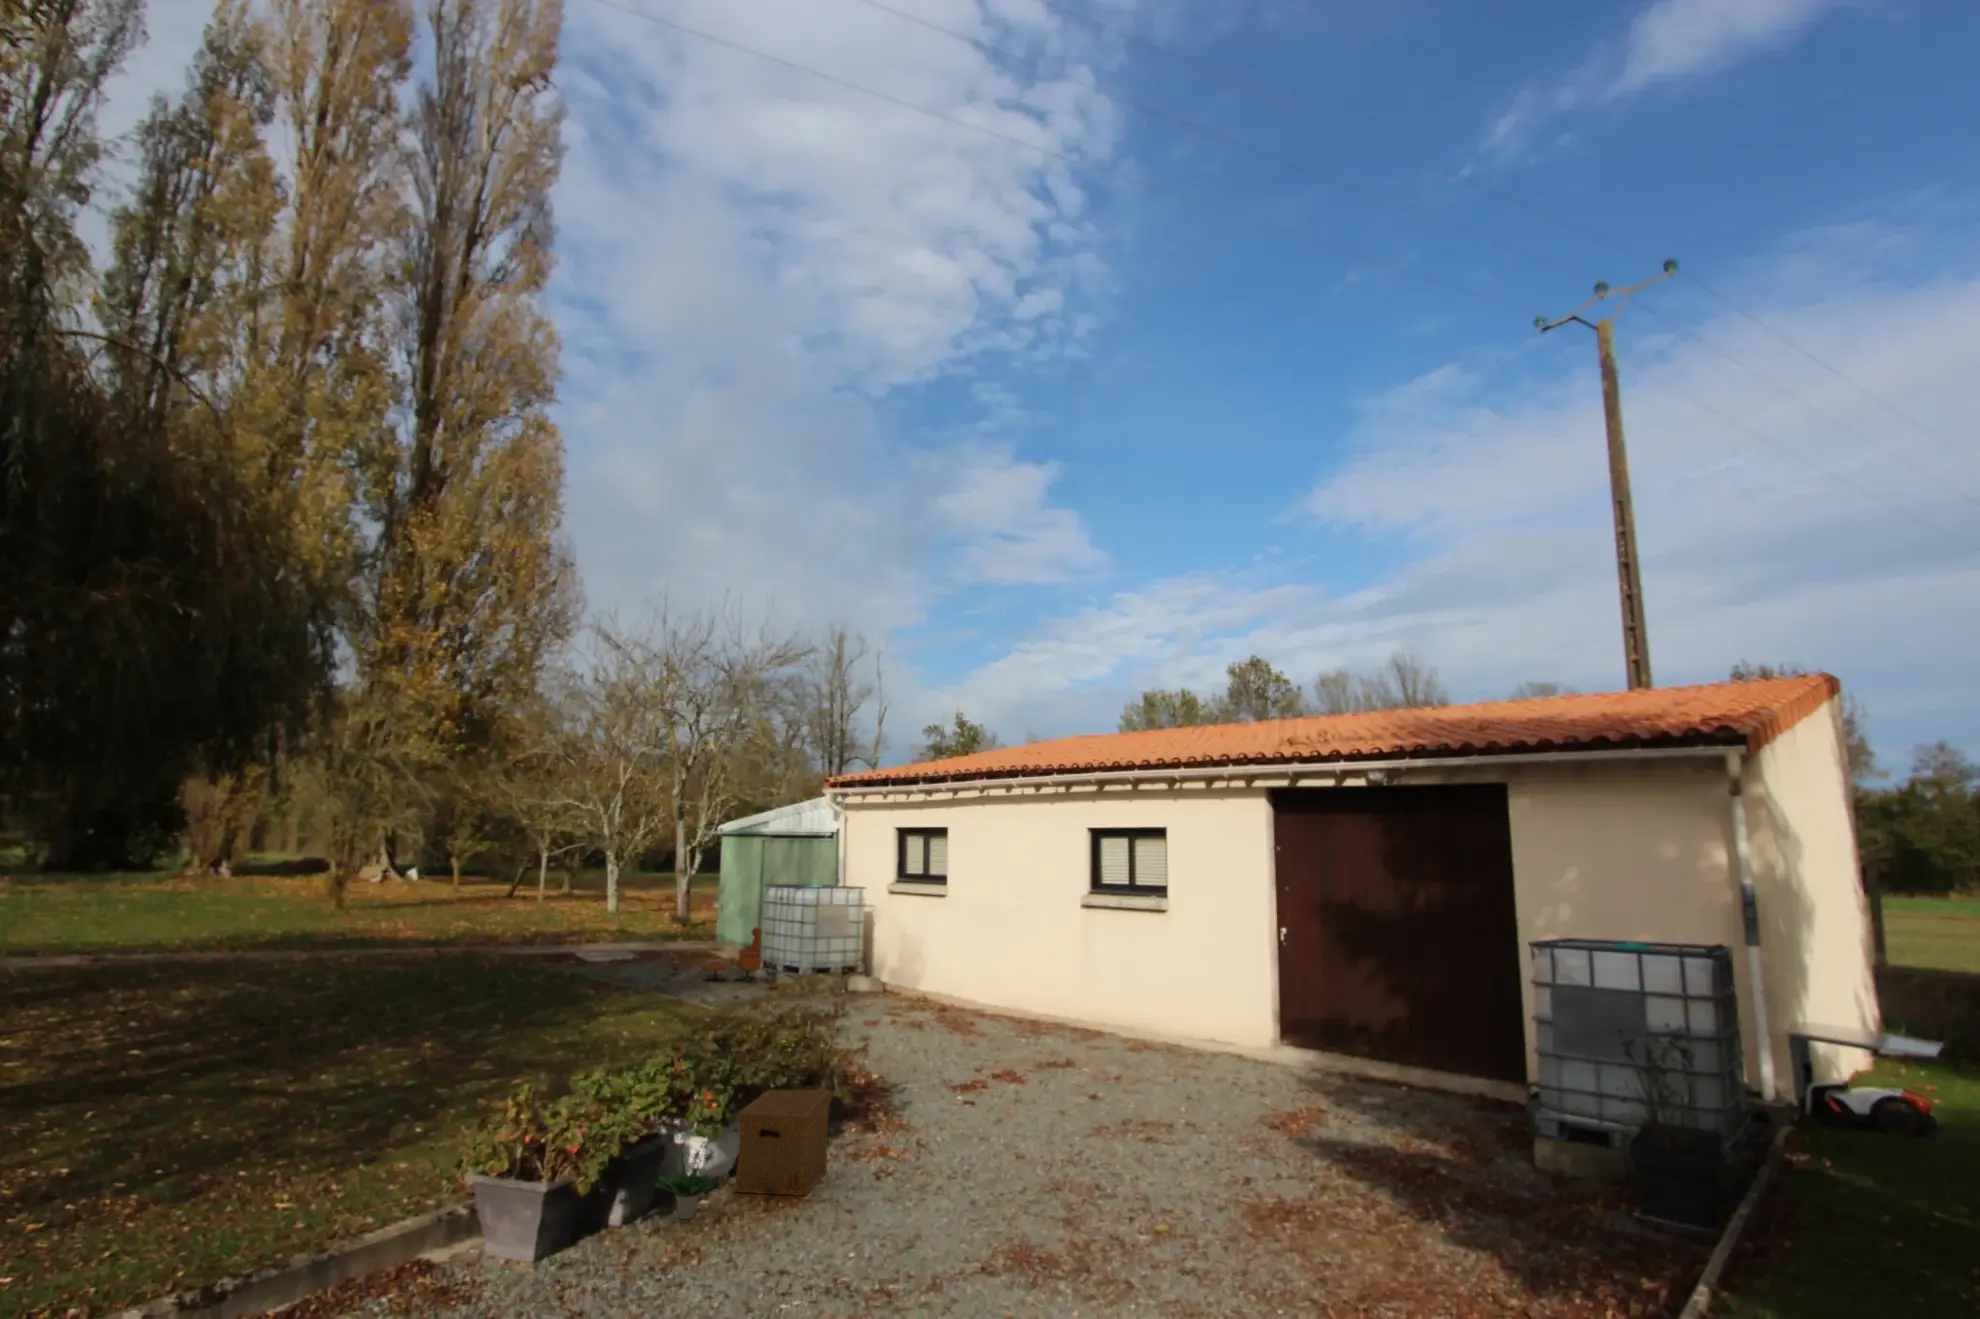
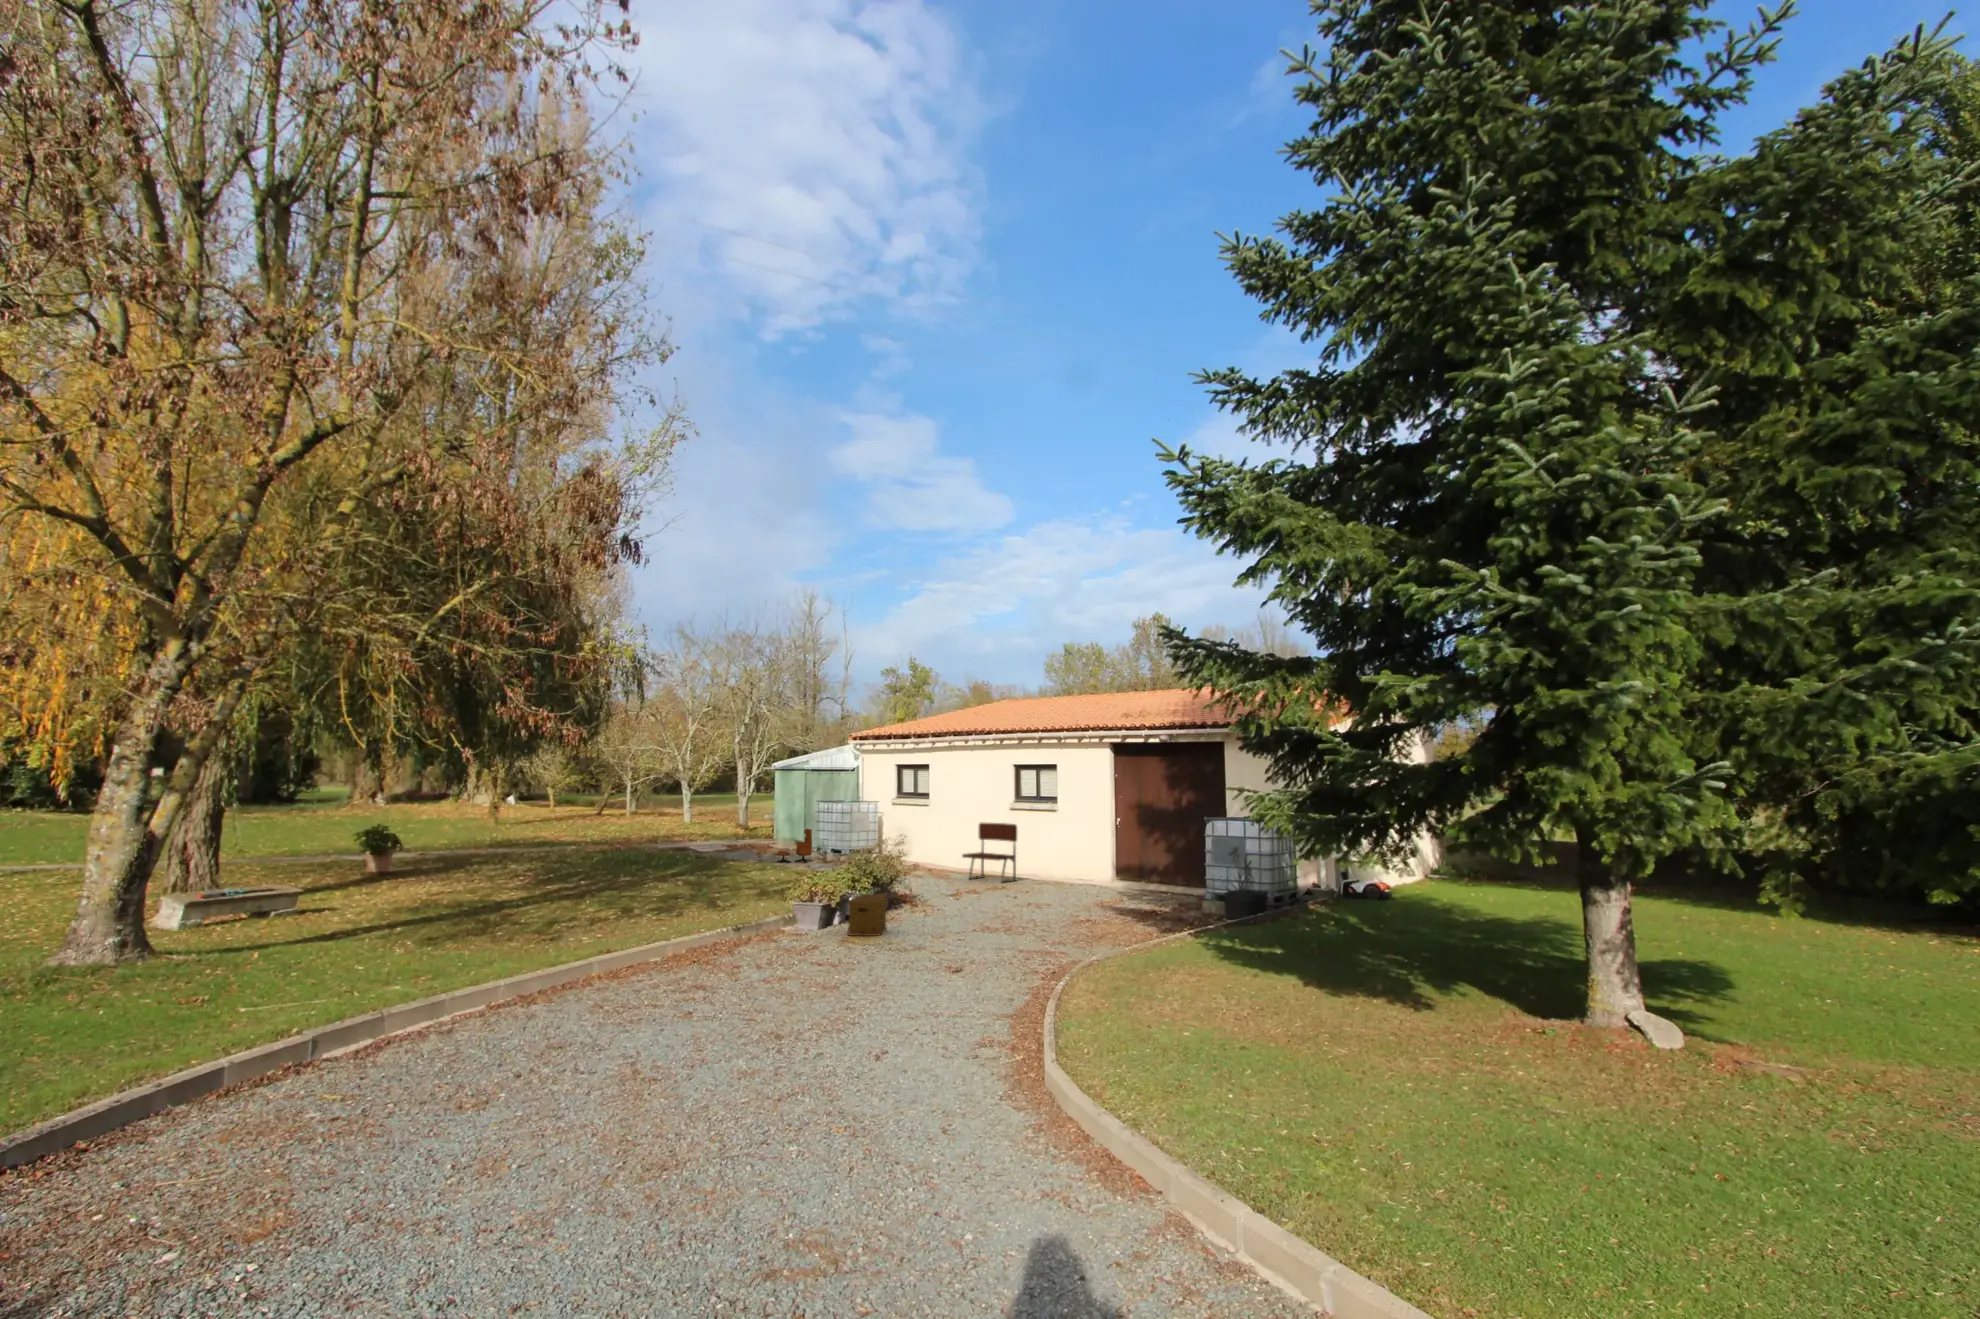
bench: none [998,926,1094,1035] -> present [962,823,1017,882]
potted plant: present [654,1121,720,1219] -> none [818,902,847,942]

